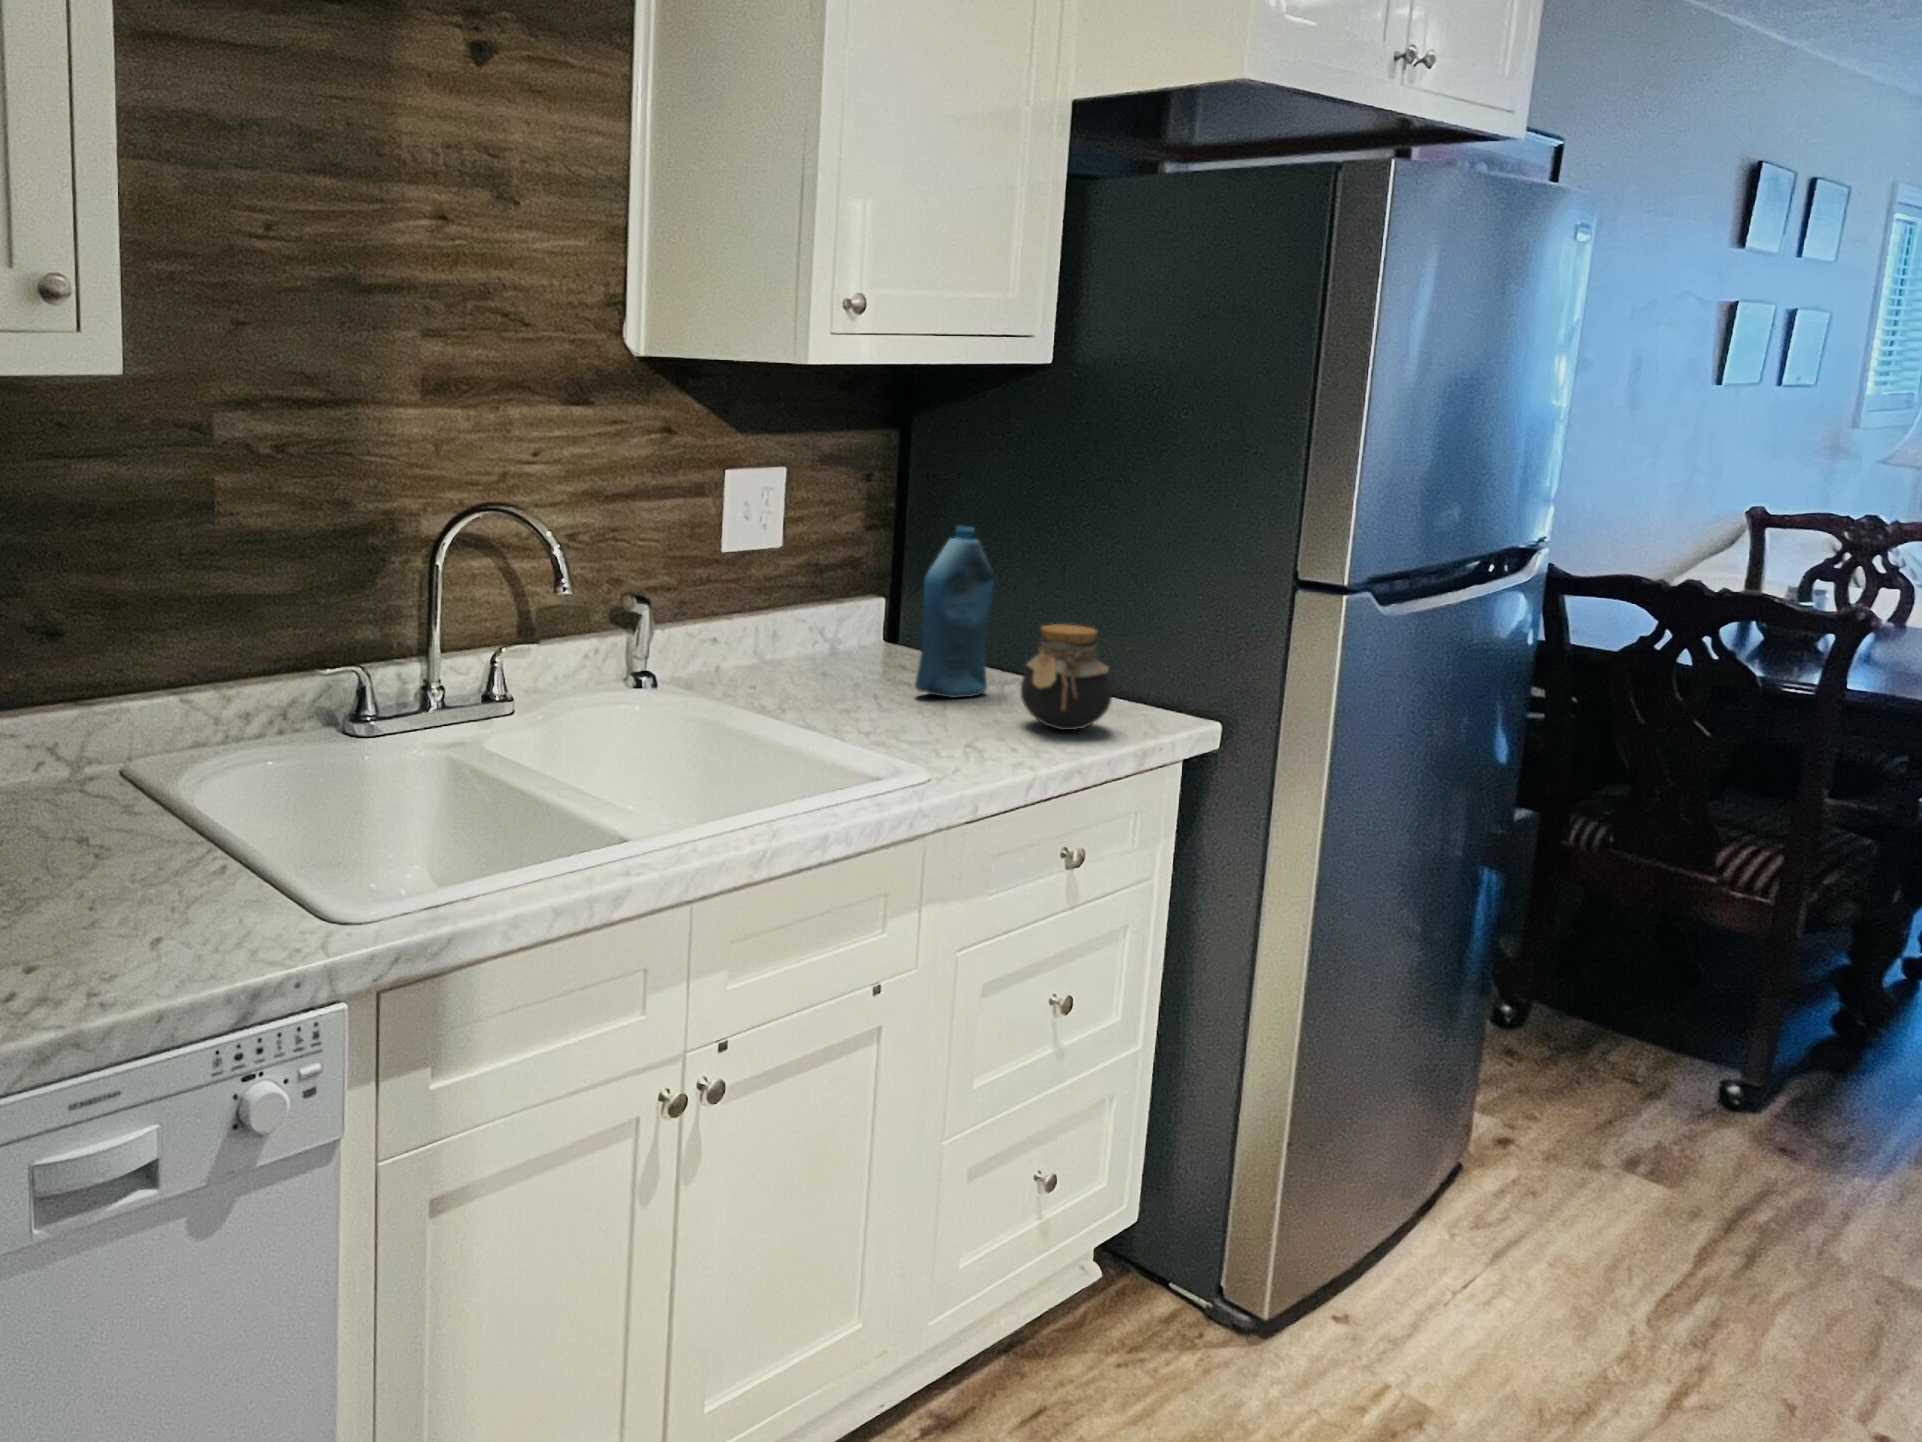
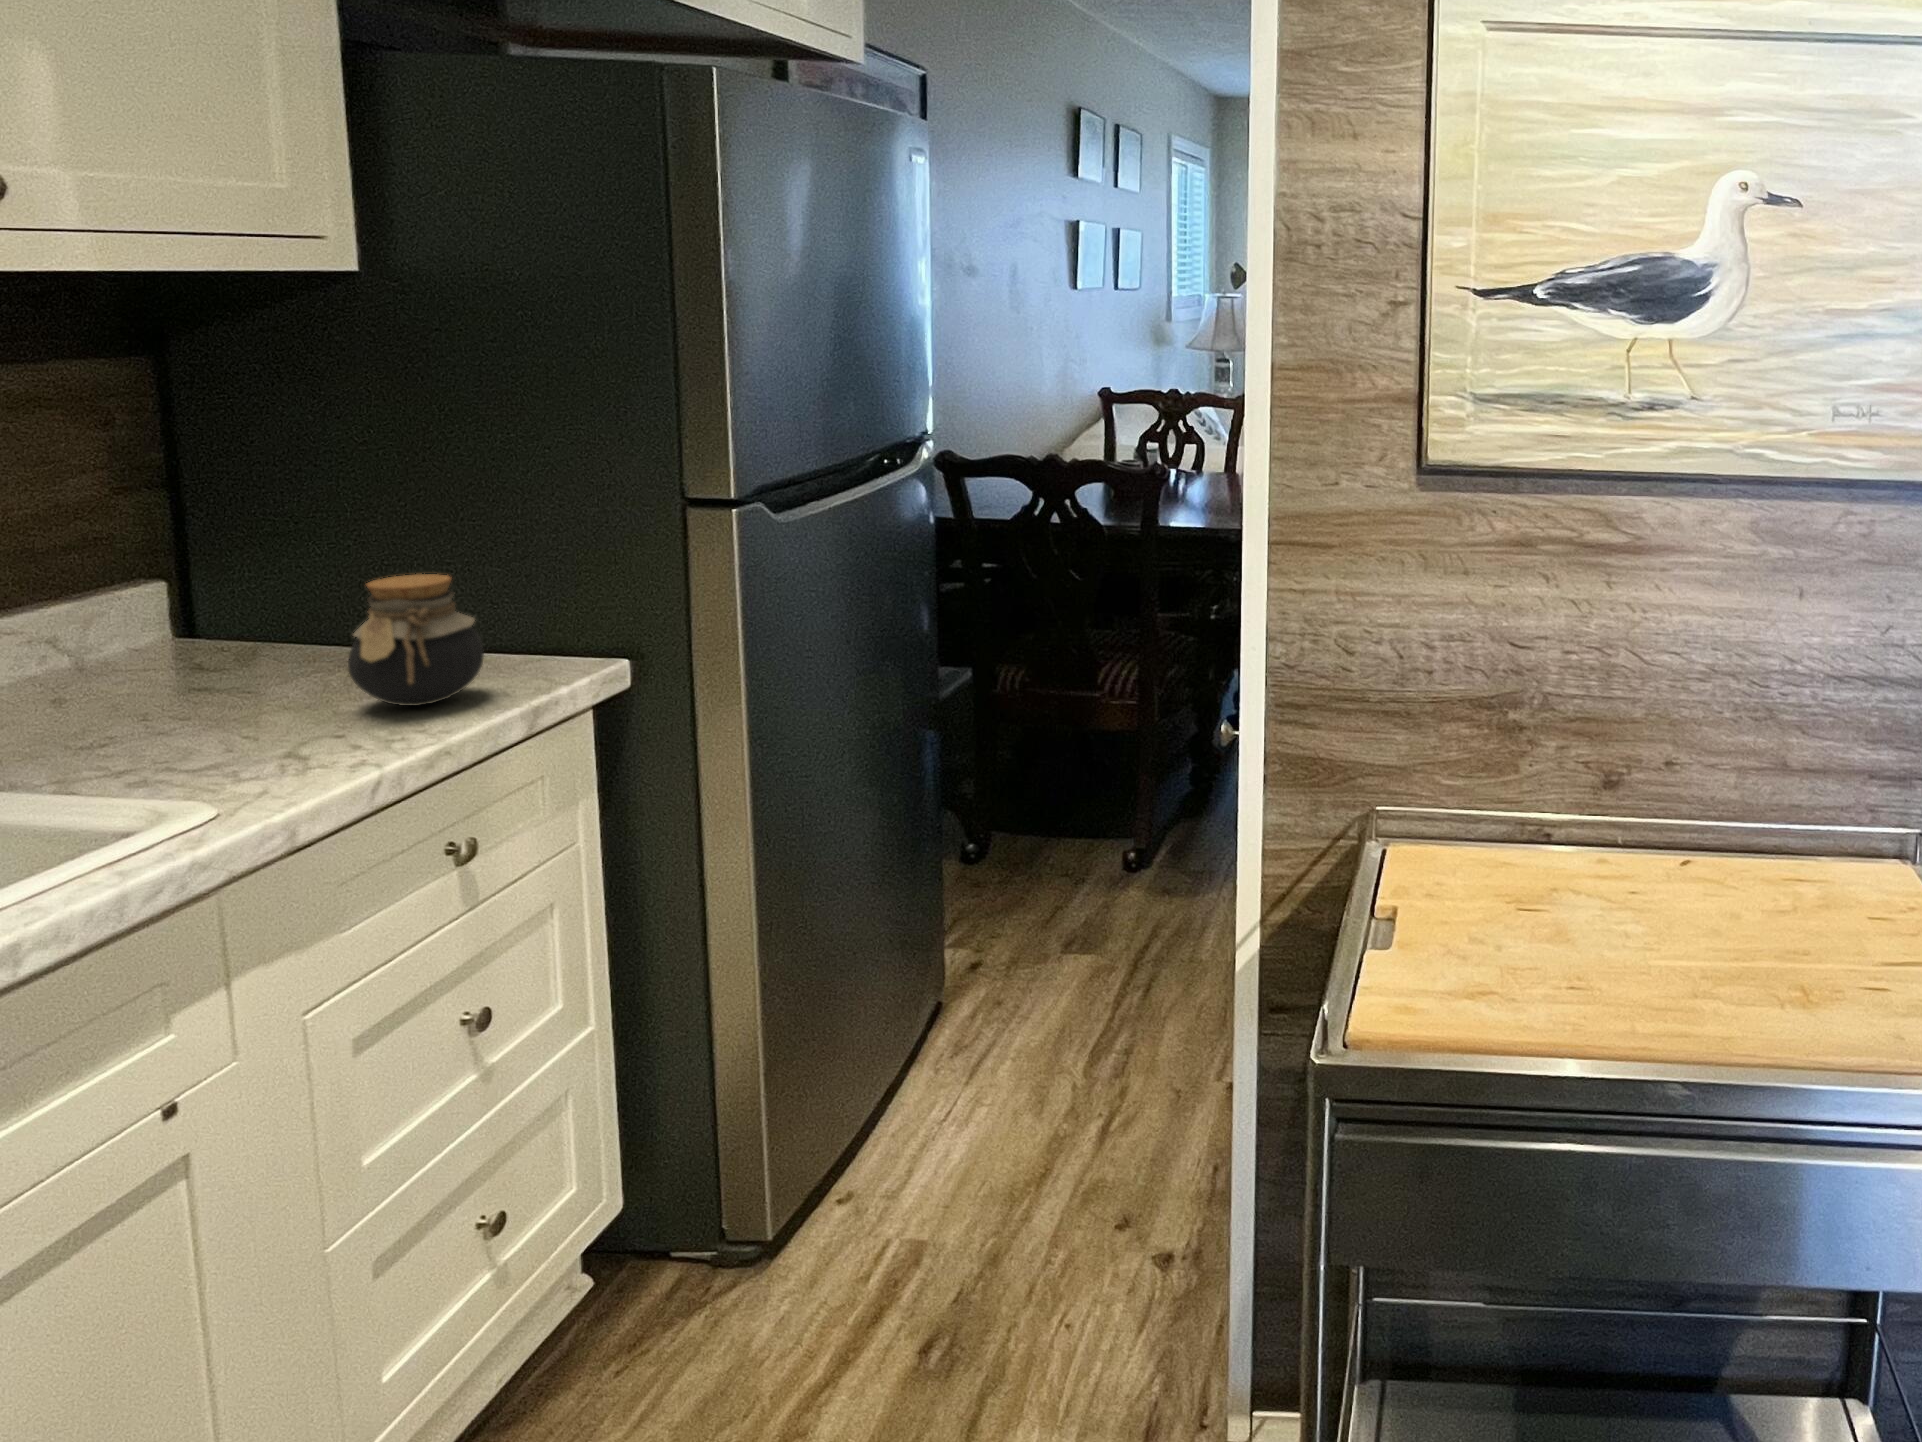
bottle: present [915,526,994,698] -> none [168,462,311,695]

